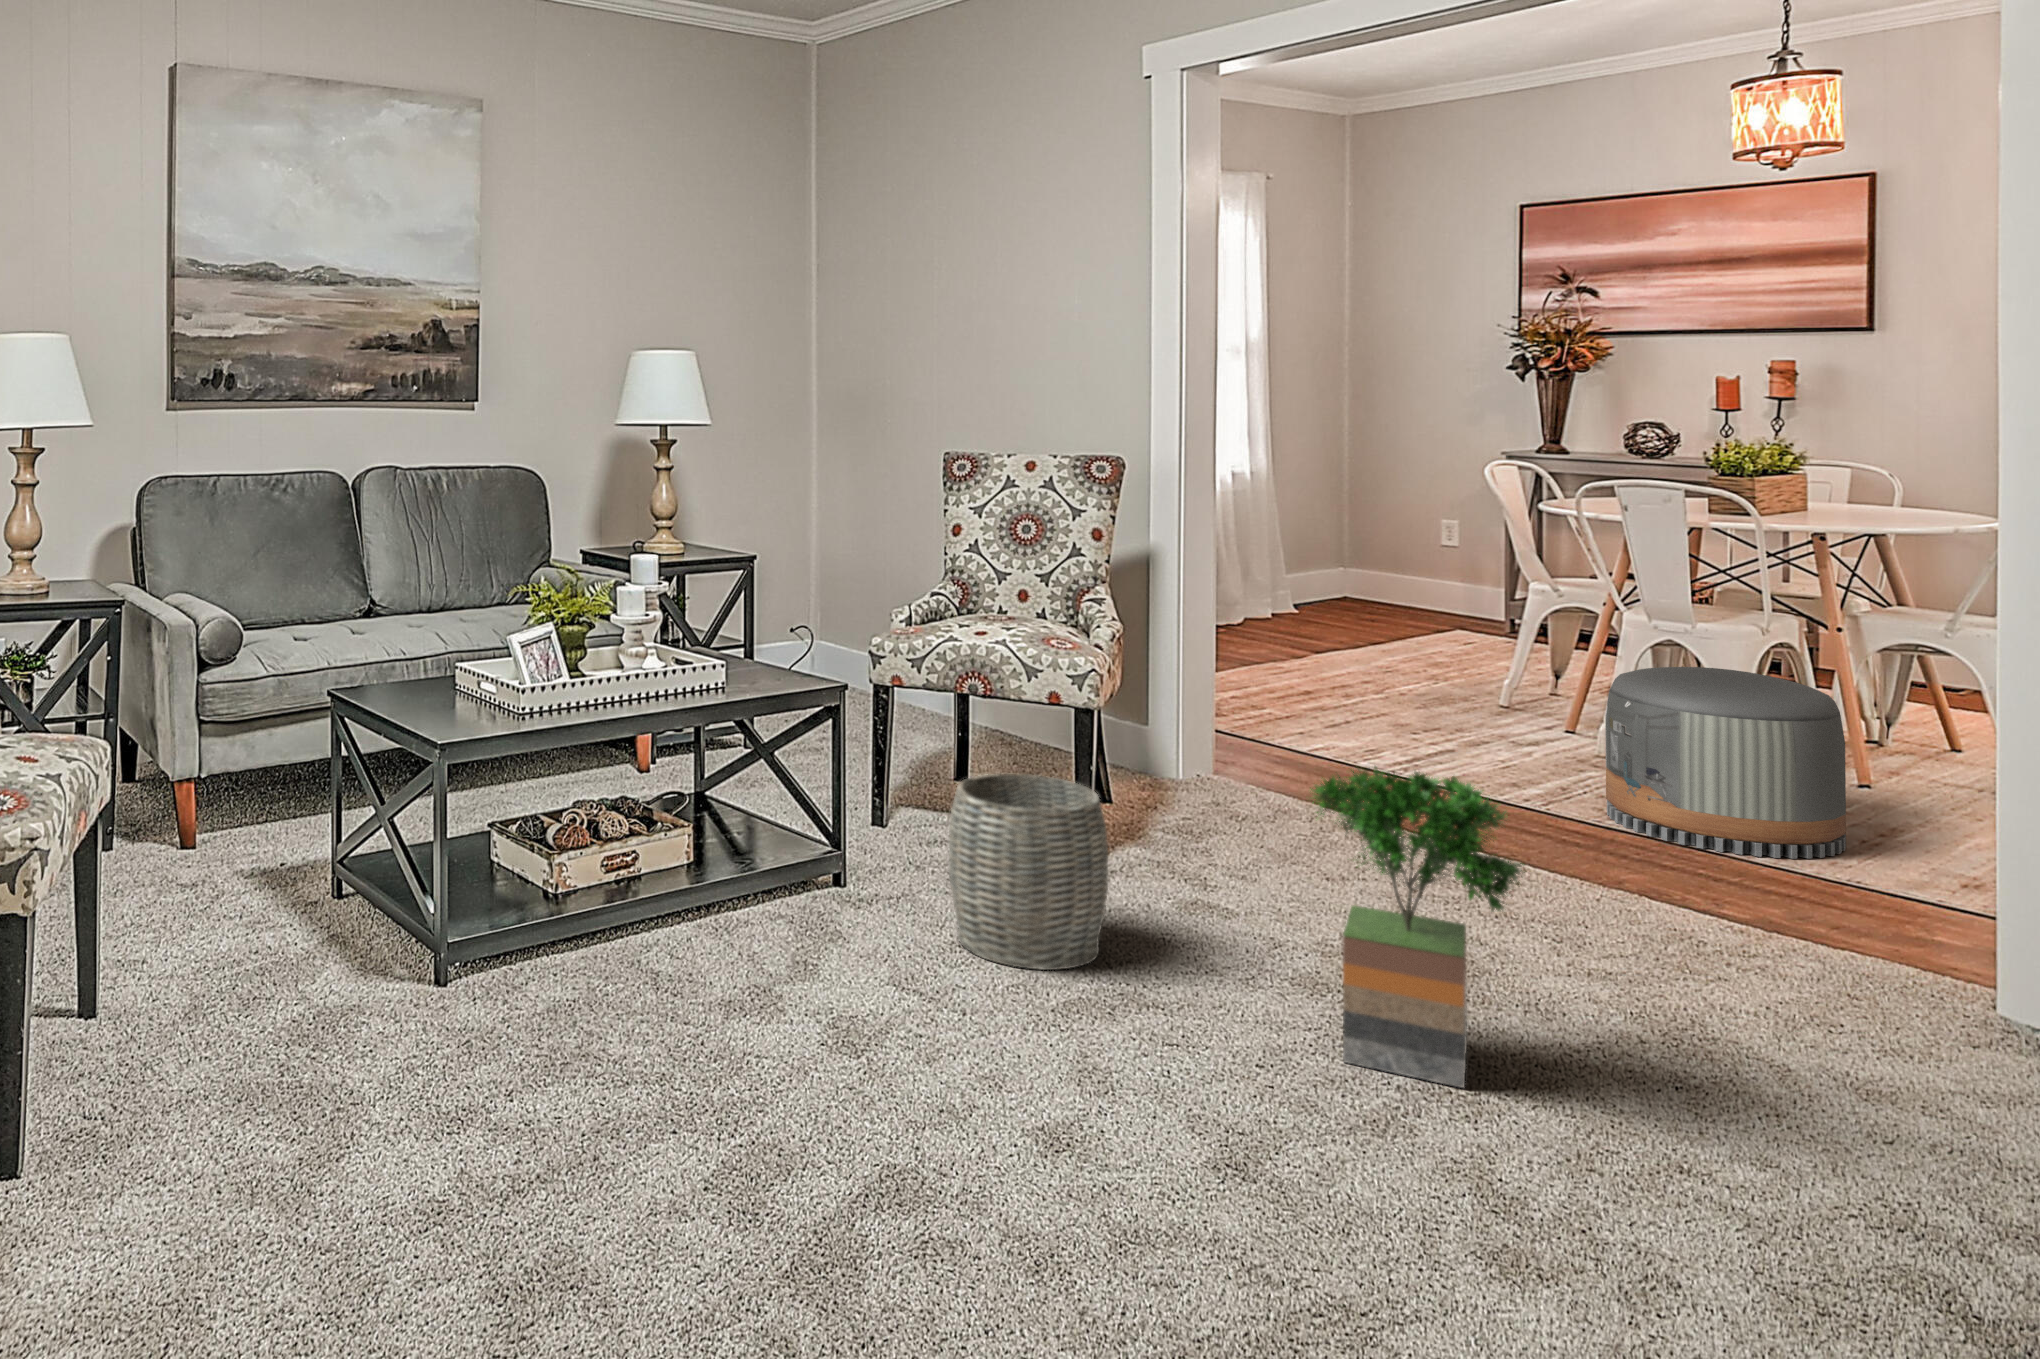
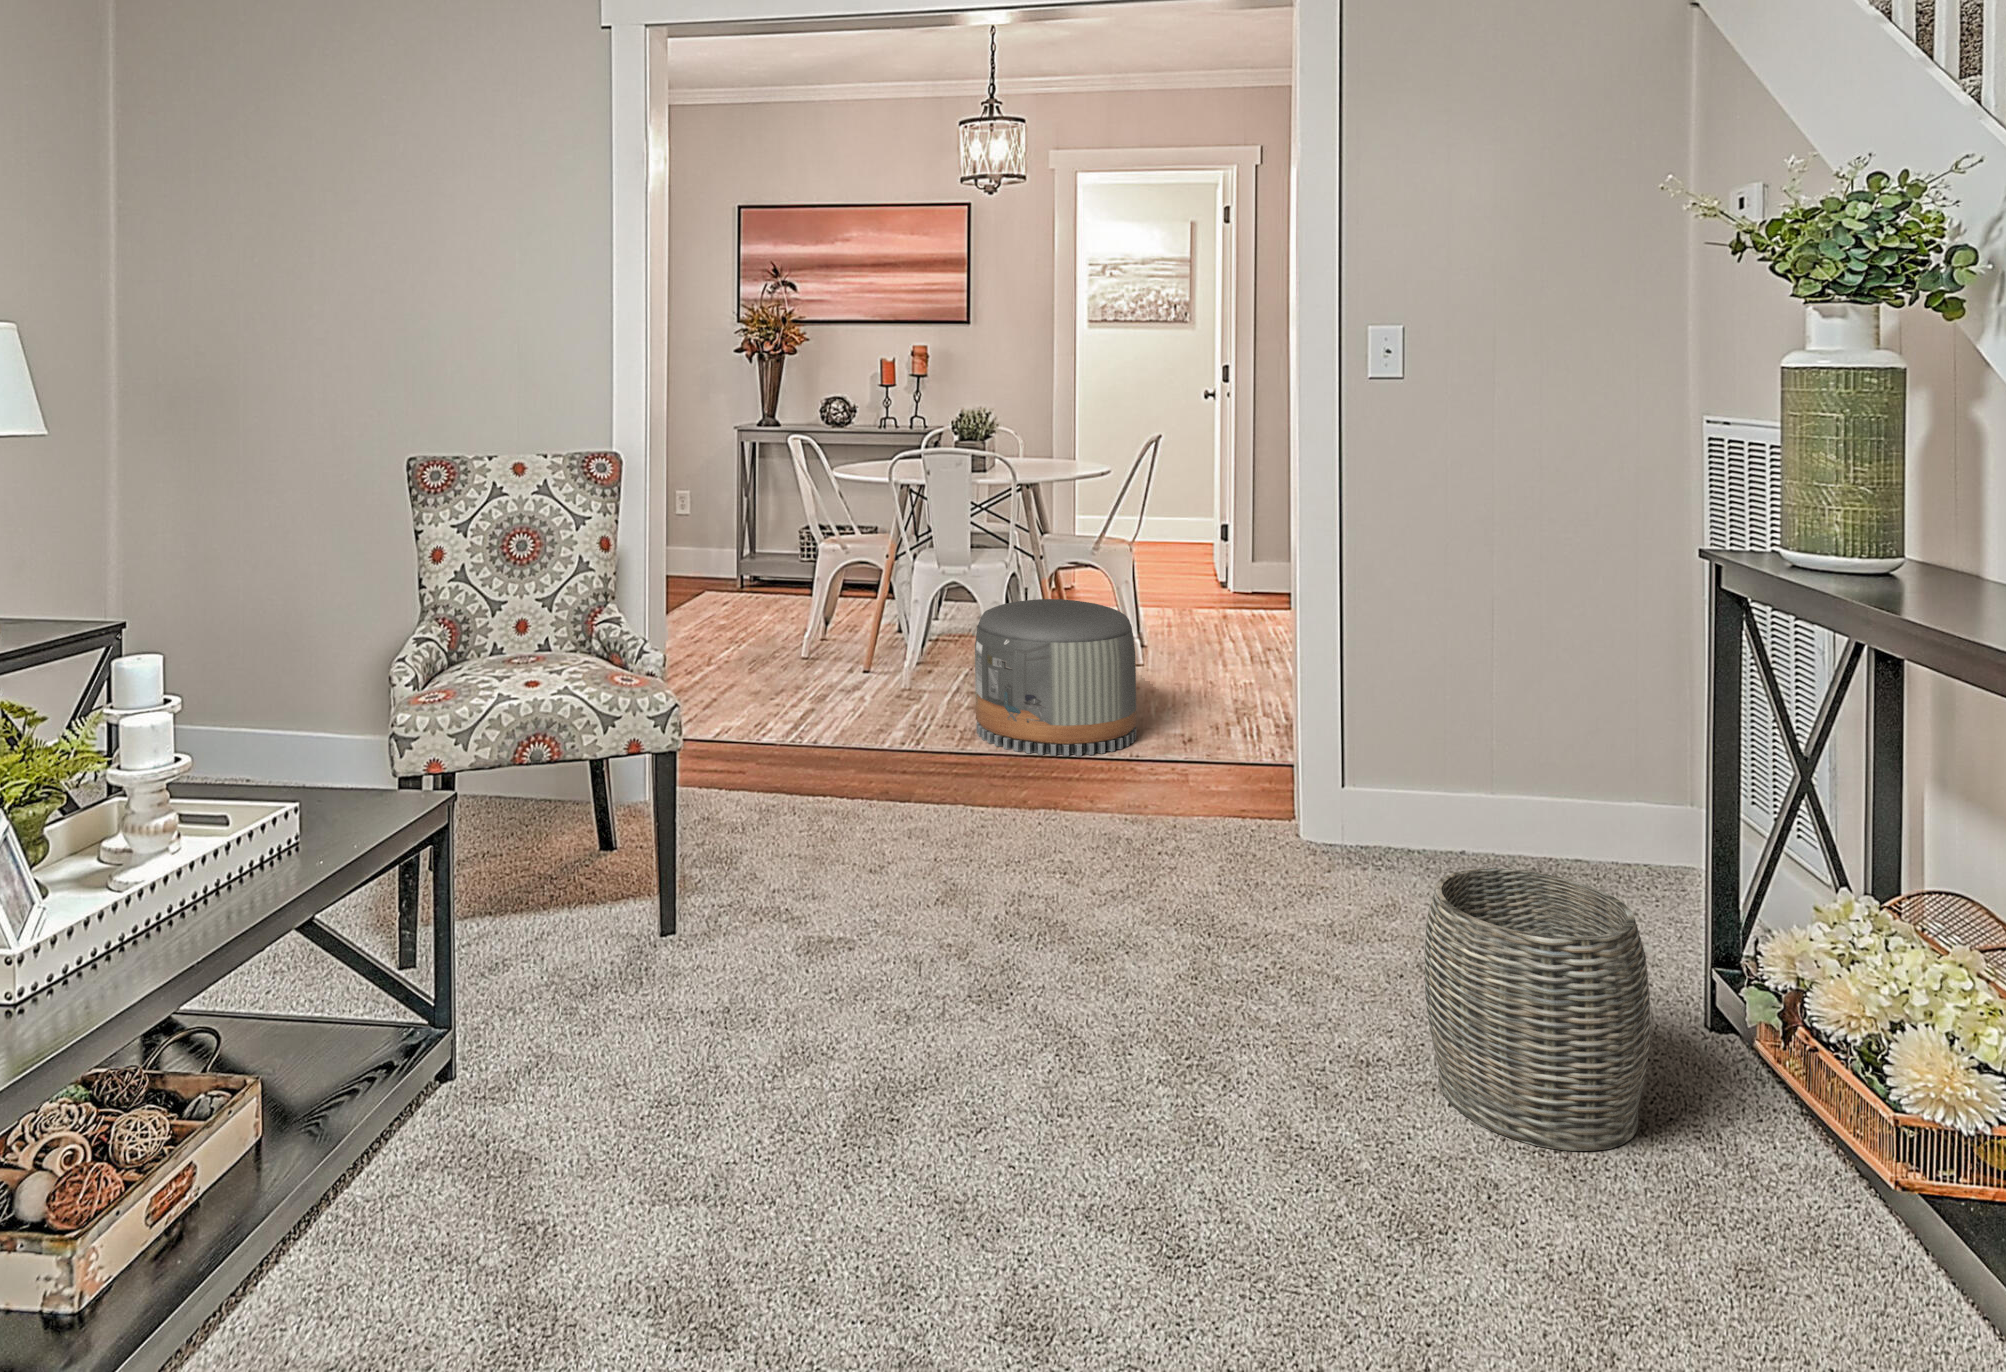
potted tree: present [1311,767,1523,1088] -> none [1067,769,1302,1118]
woven basket: present [949,774,1108,970] -> present [1425,869,1650,1151]

